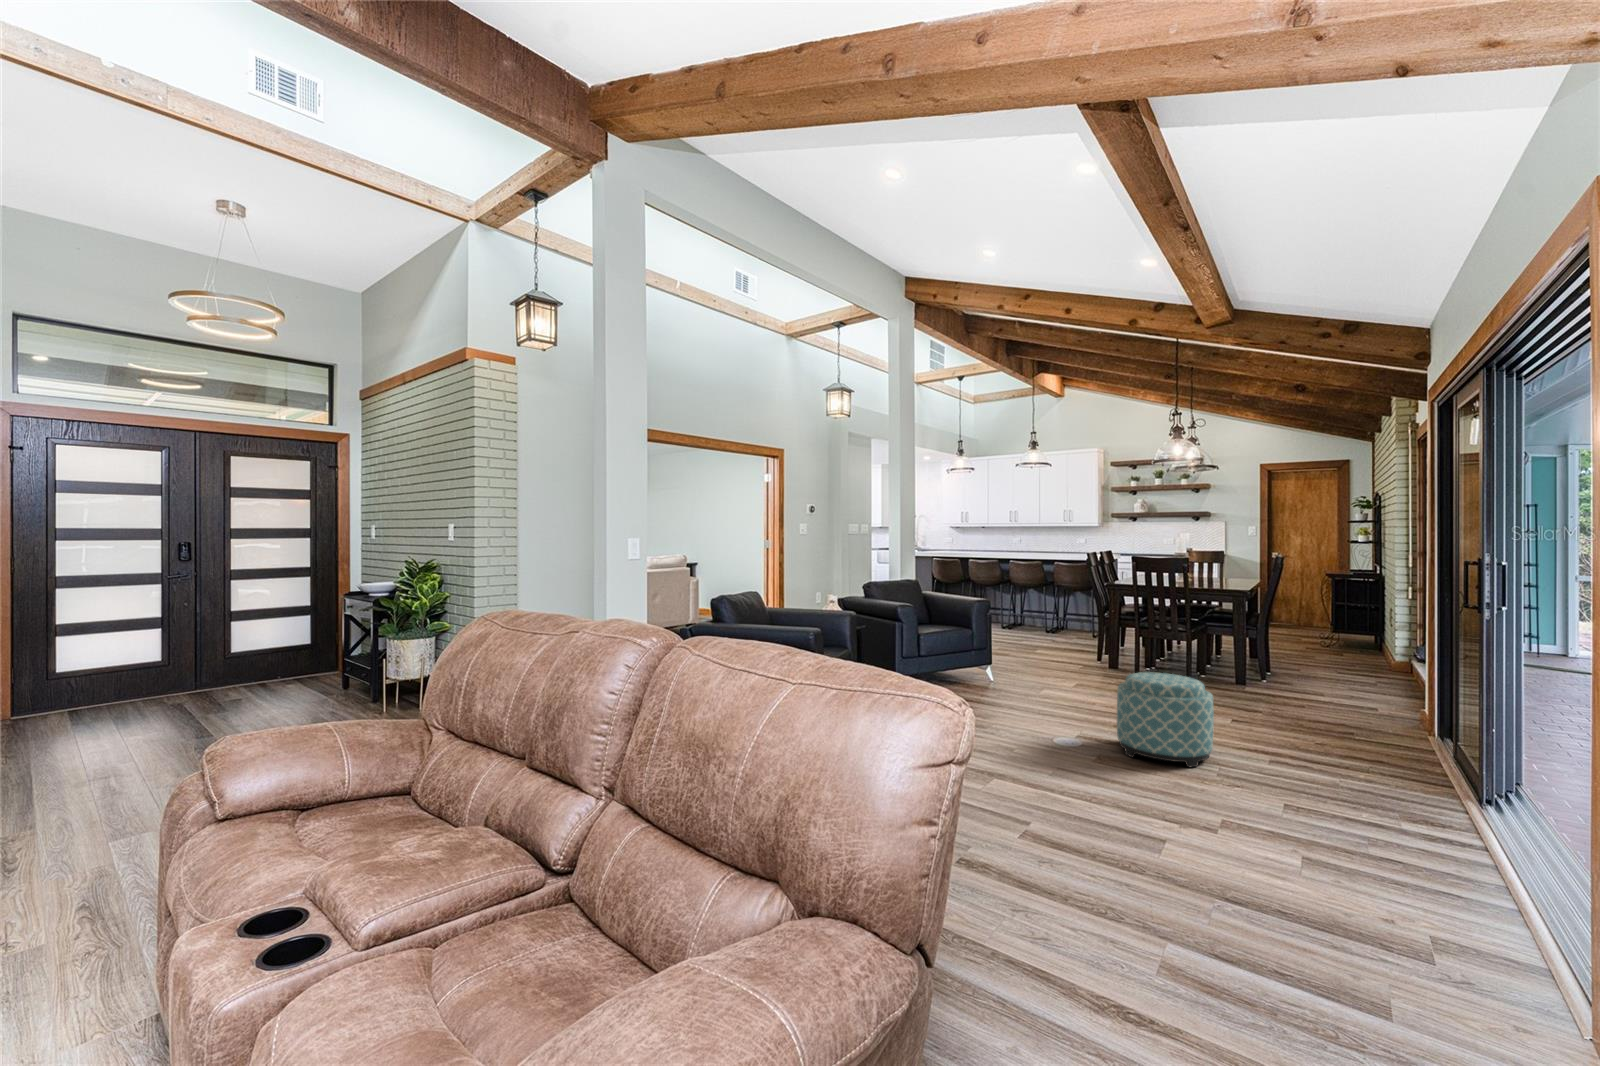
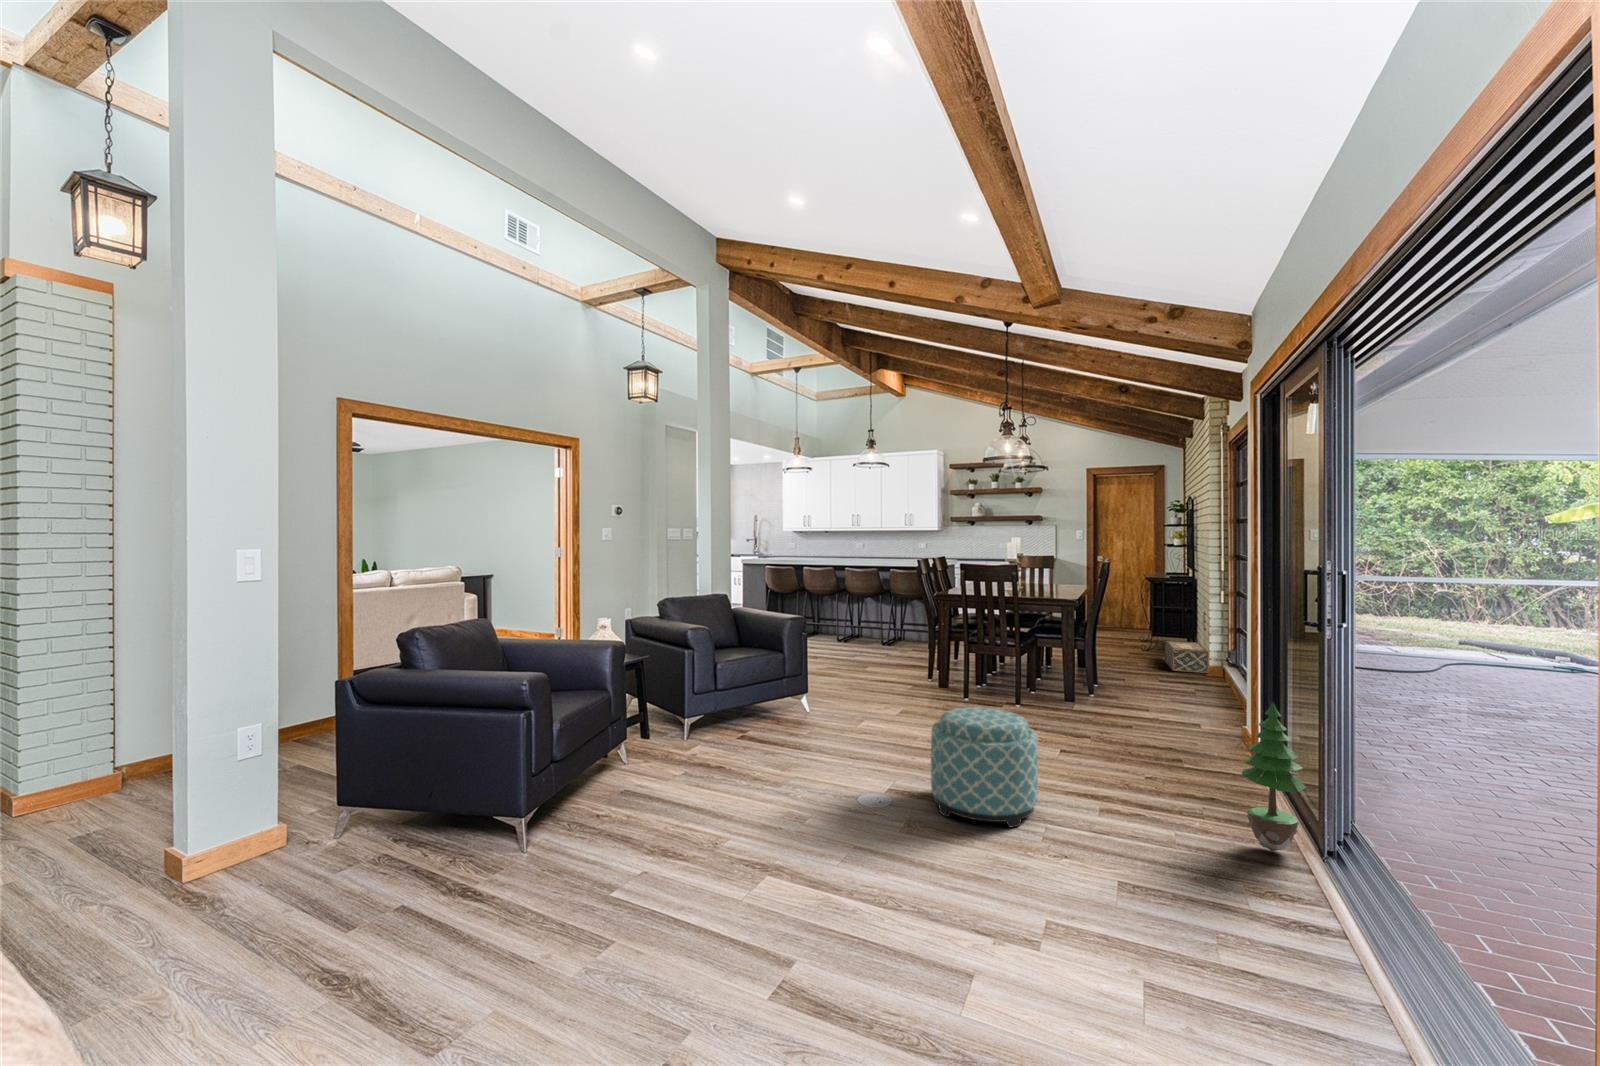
woven basket: none [1345,636,1393,668] -> present [1165,641,1209,673]
potted tree: none [1403,670,1464,797] -> present [1242,703,1306,851]

